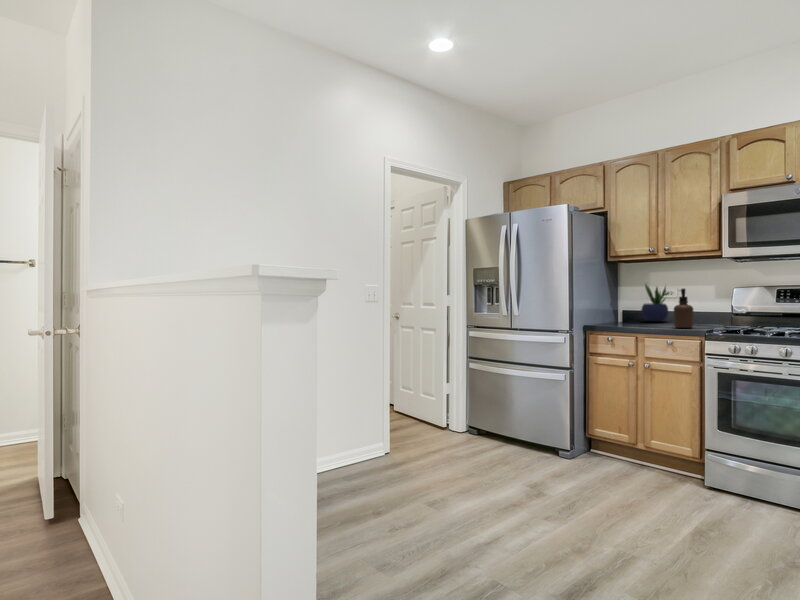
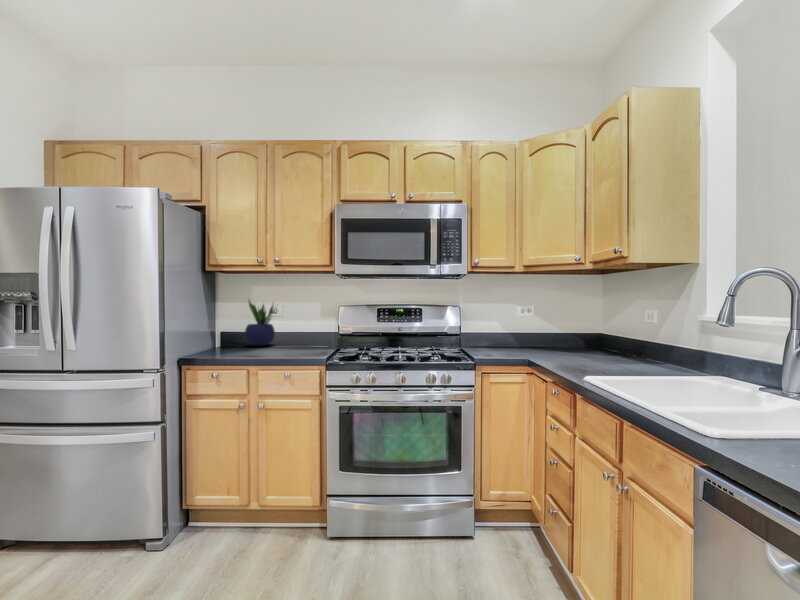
soap dispenser: present [674,289,694,328] -> none [289,309,309,356]

